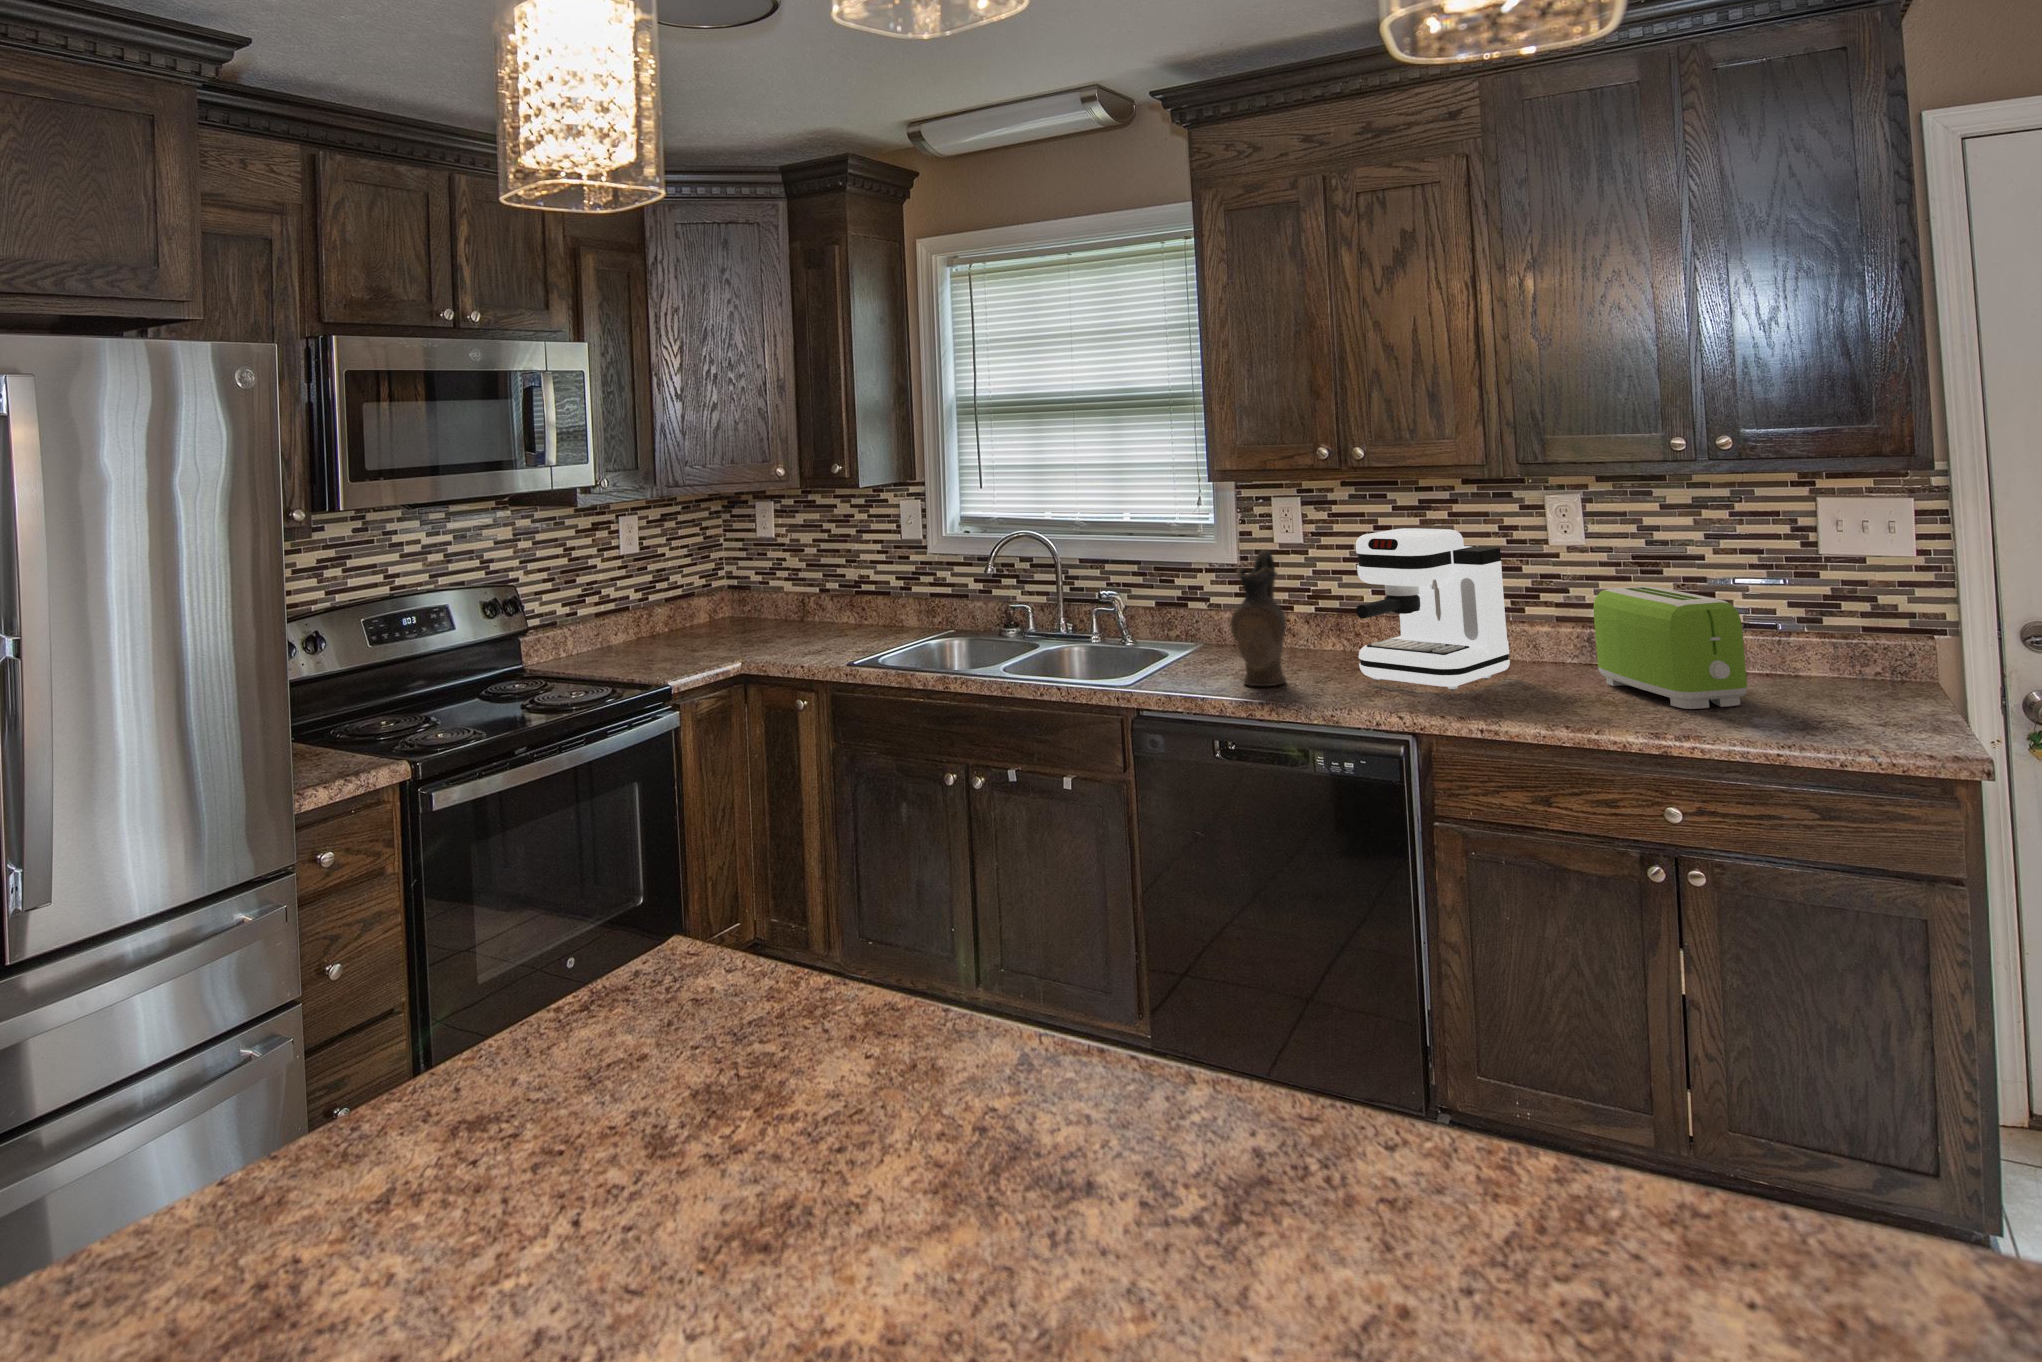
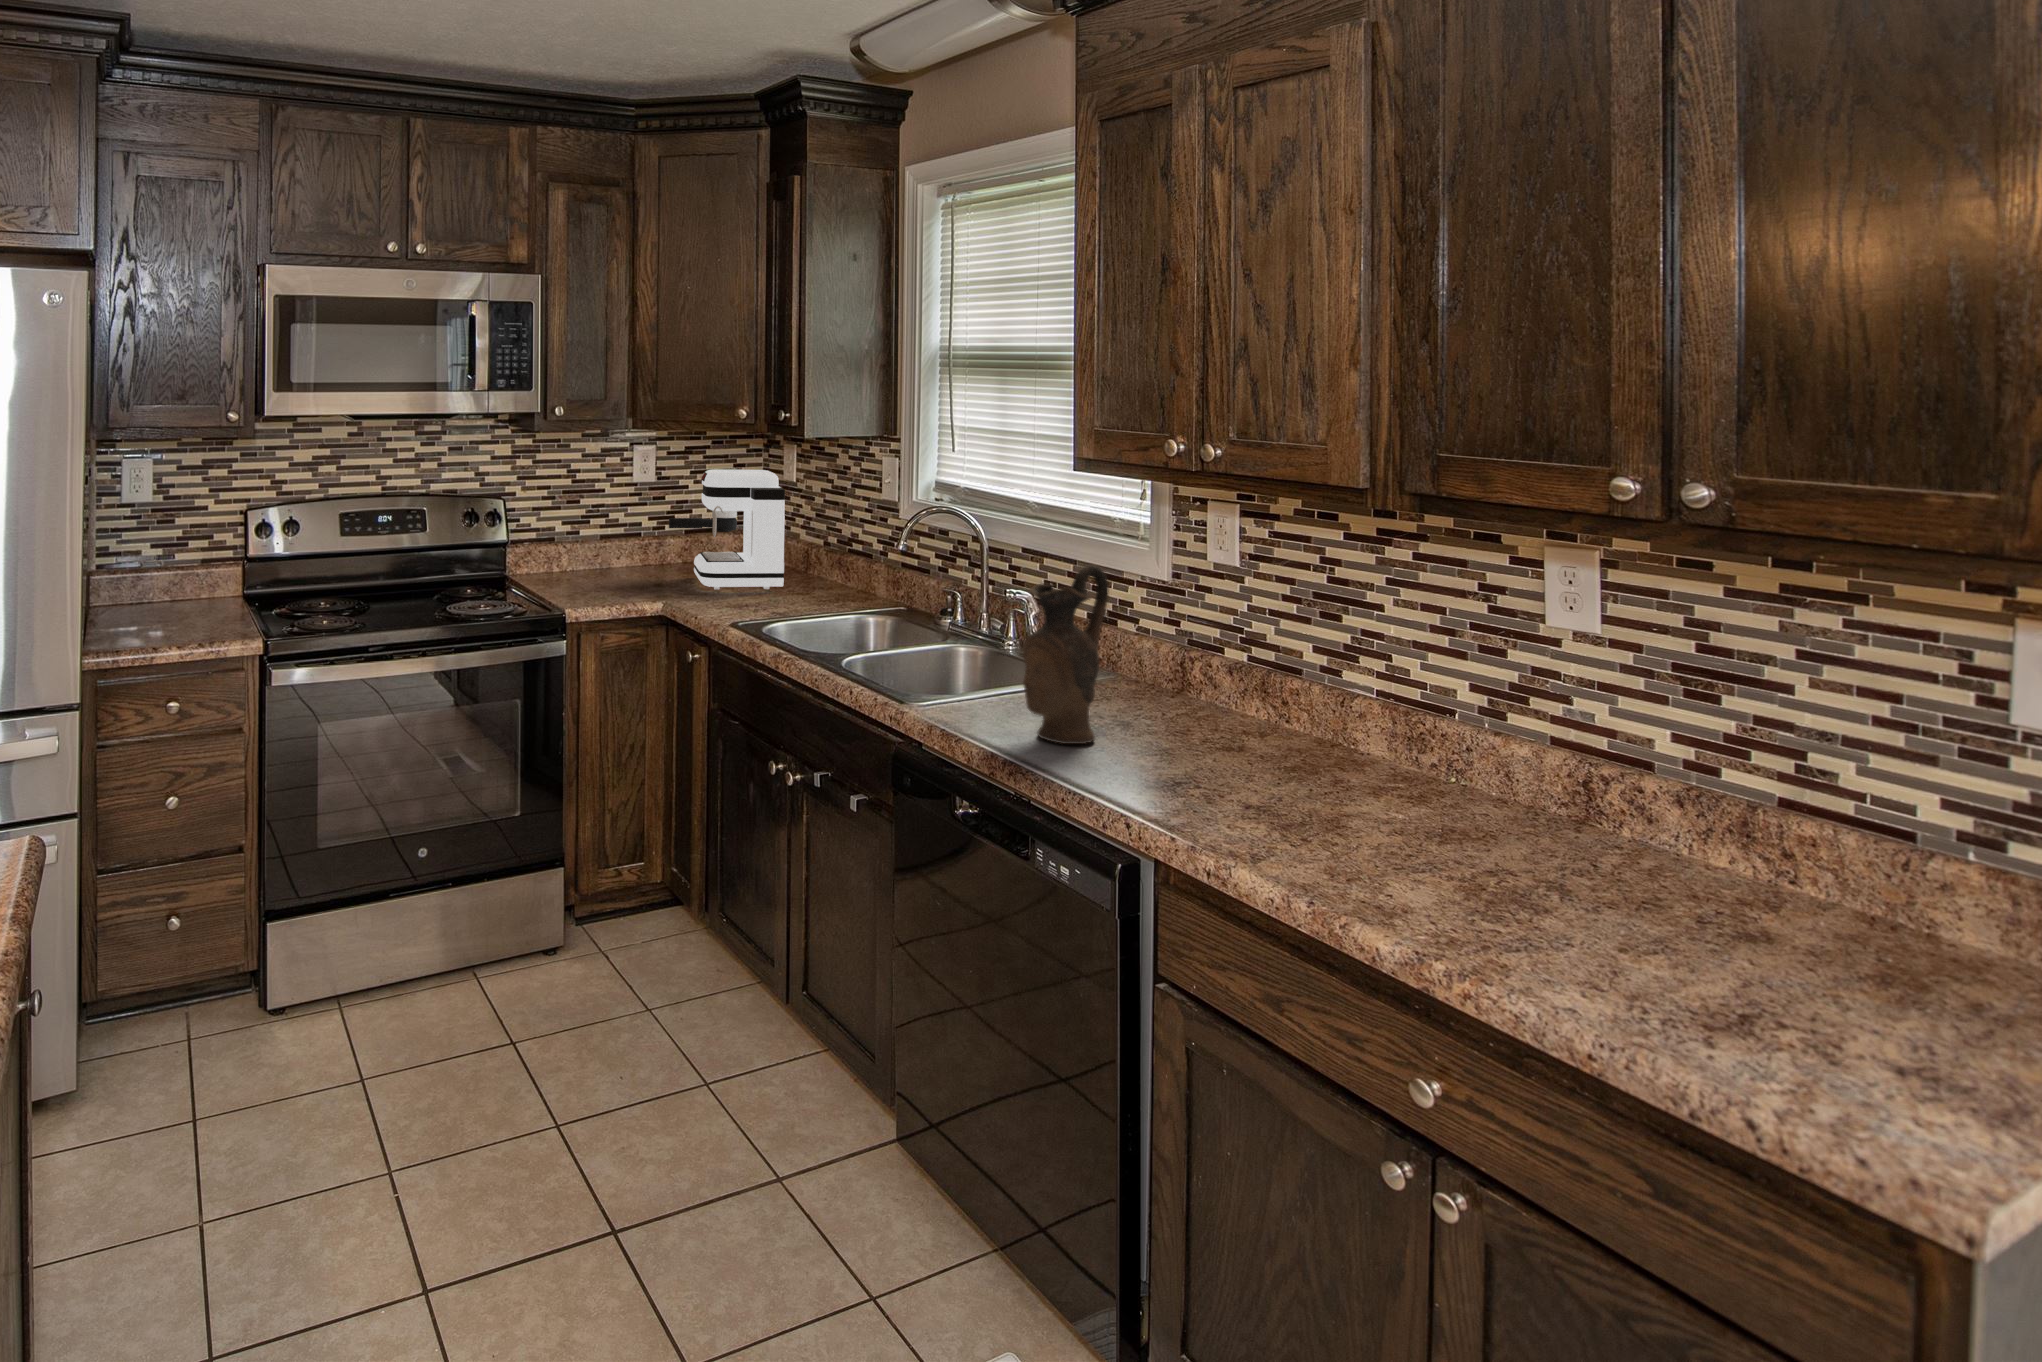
coffee maker: present [1356,528,1510,689] -> present [669,470,785,590]
toaster: present [1594,586,1747,709] -> none [1521,707,1701,952]

